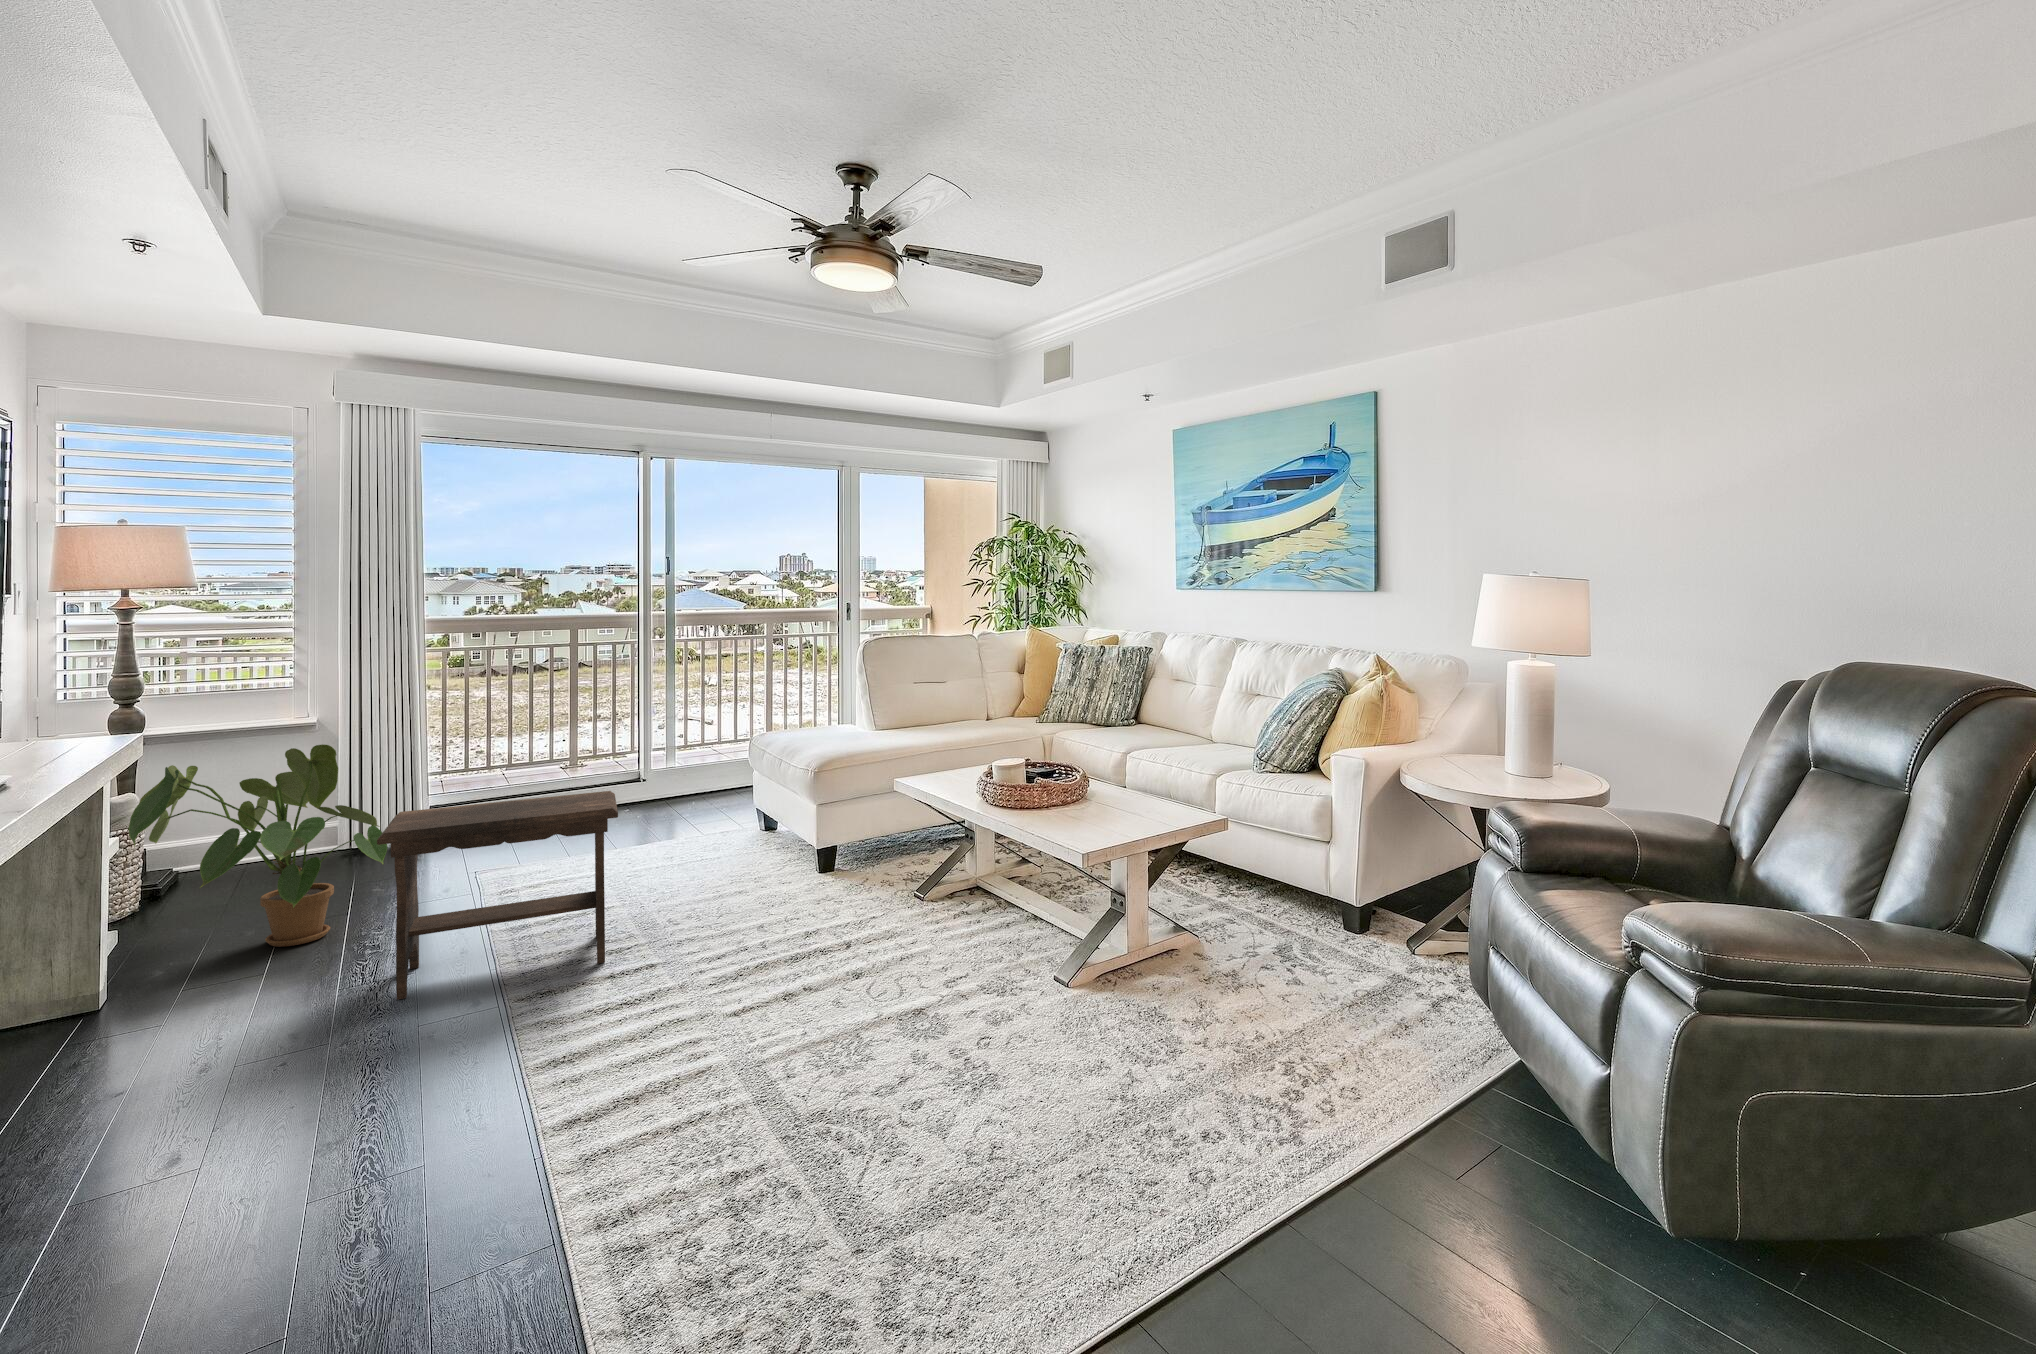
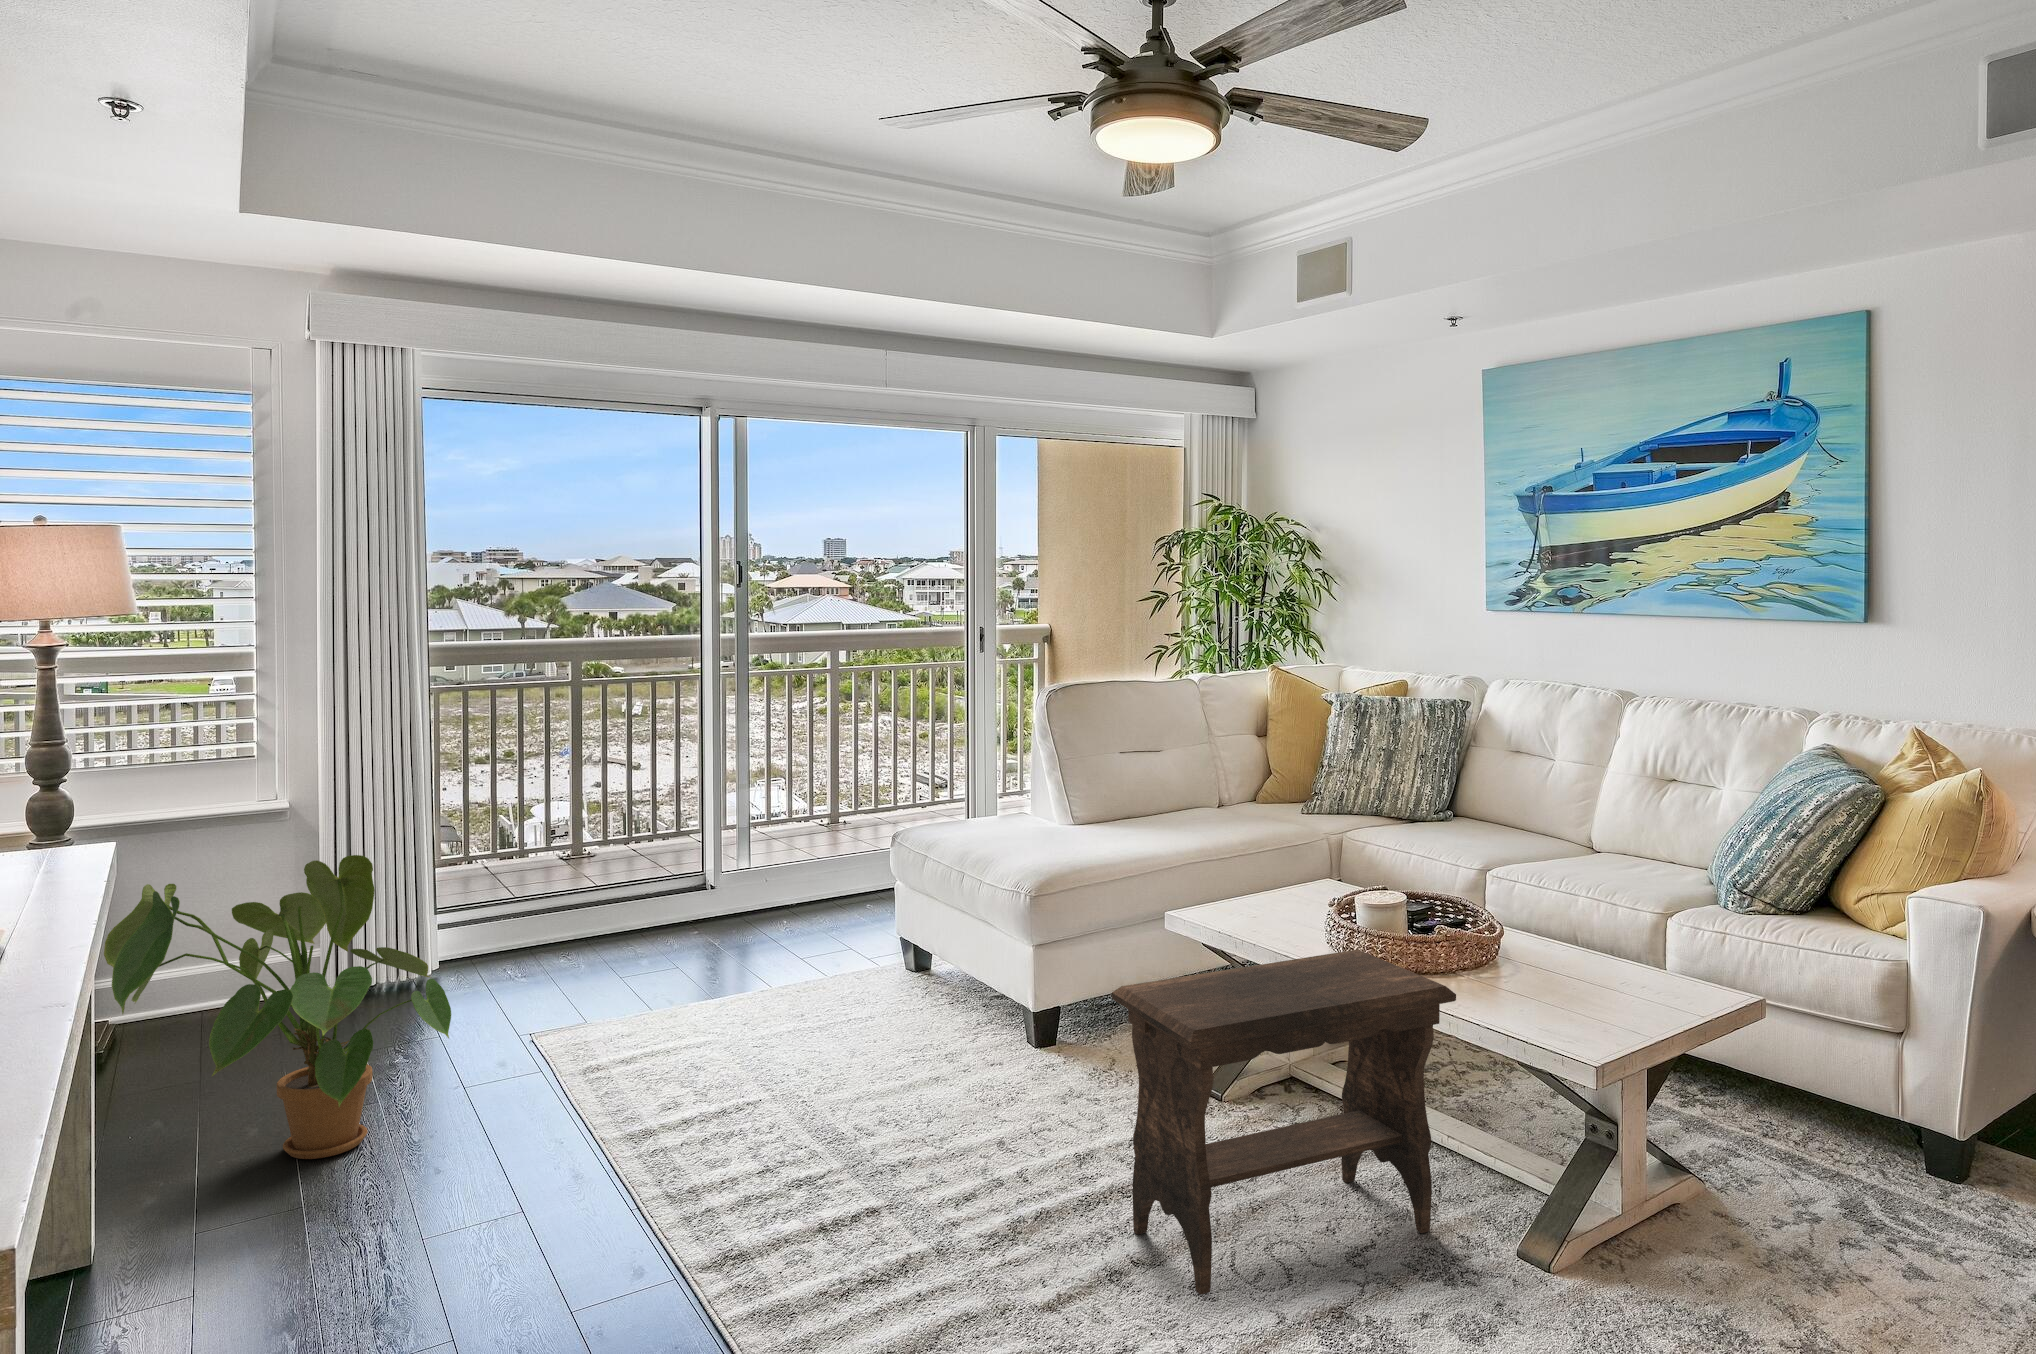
footstool: present [377,791,618,1000] -> present [1112,950,1456,1295]

